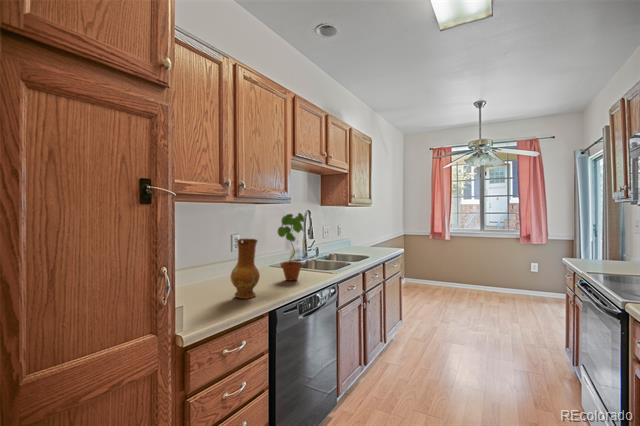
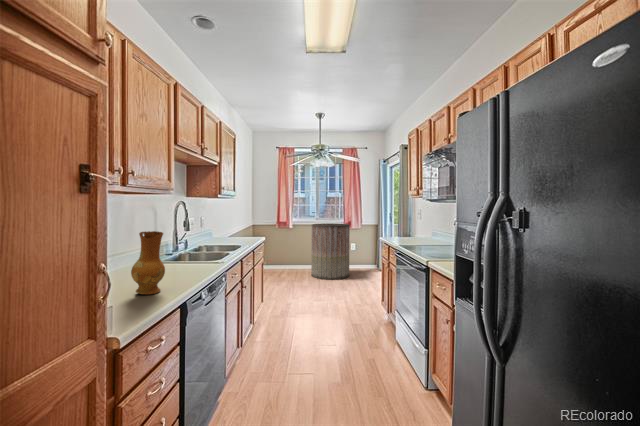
potted plant: present [278,213,304,280] -> none [169,204,196,273]
trash can: none [473,235,526,306] -> present [311,223,350,280]

